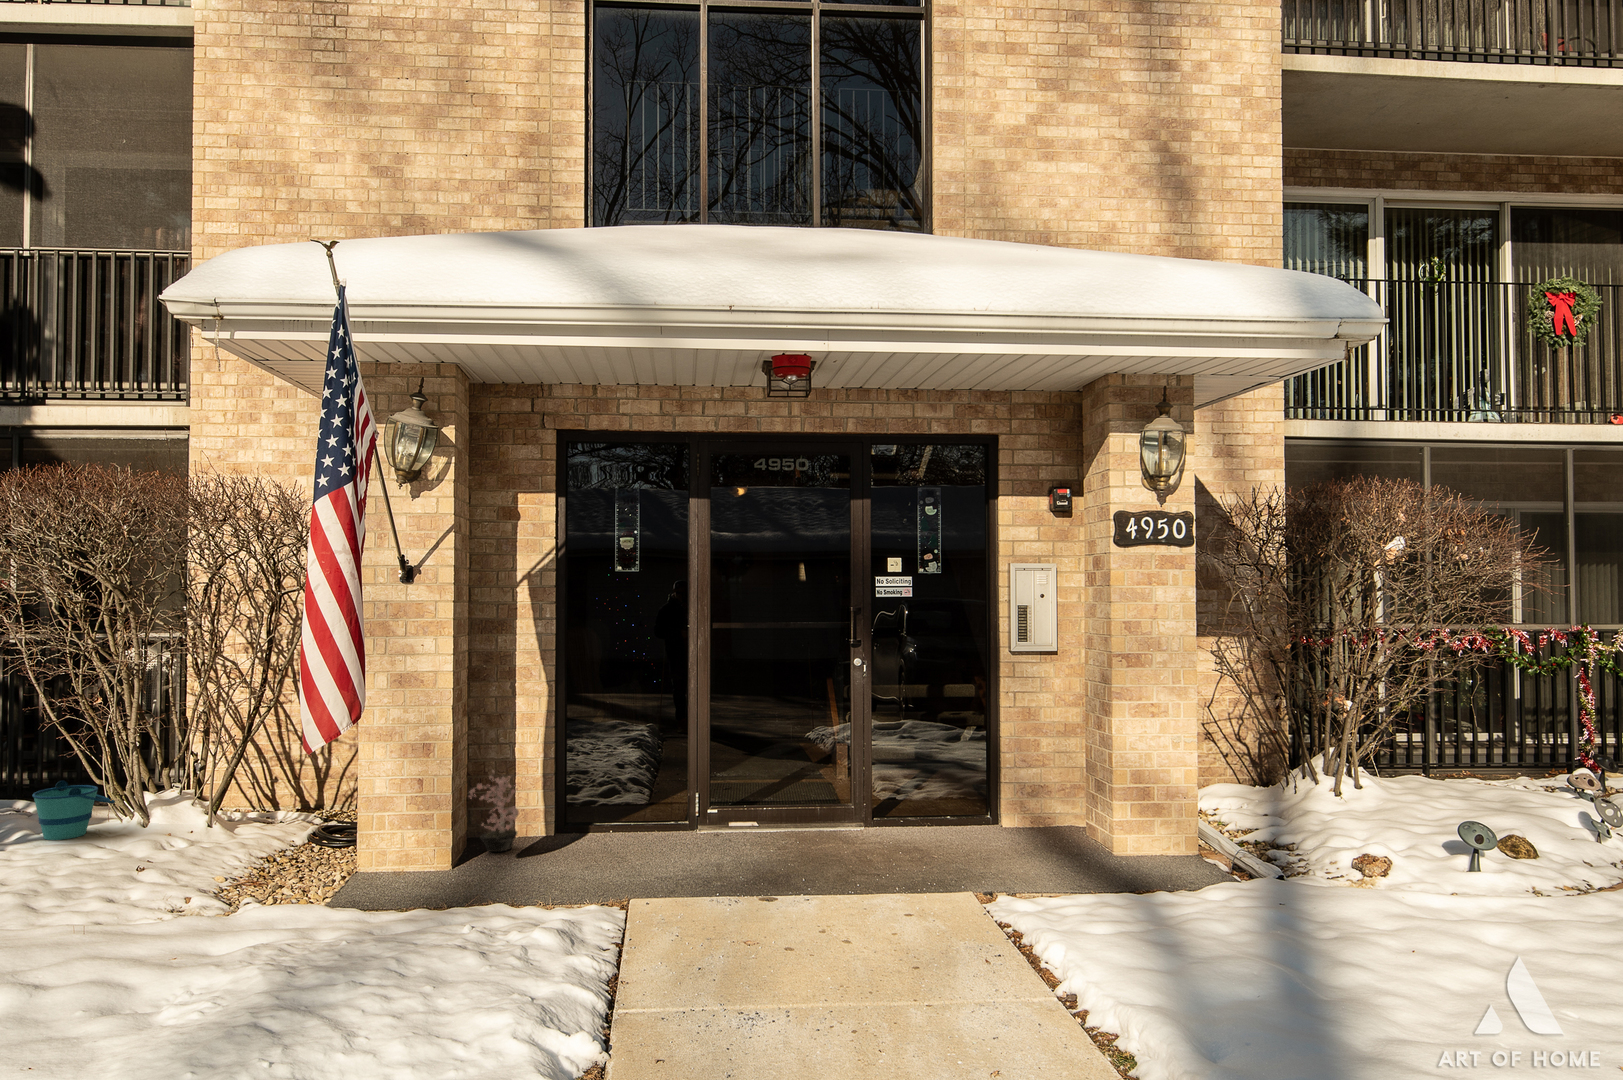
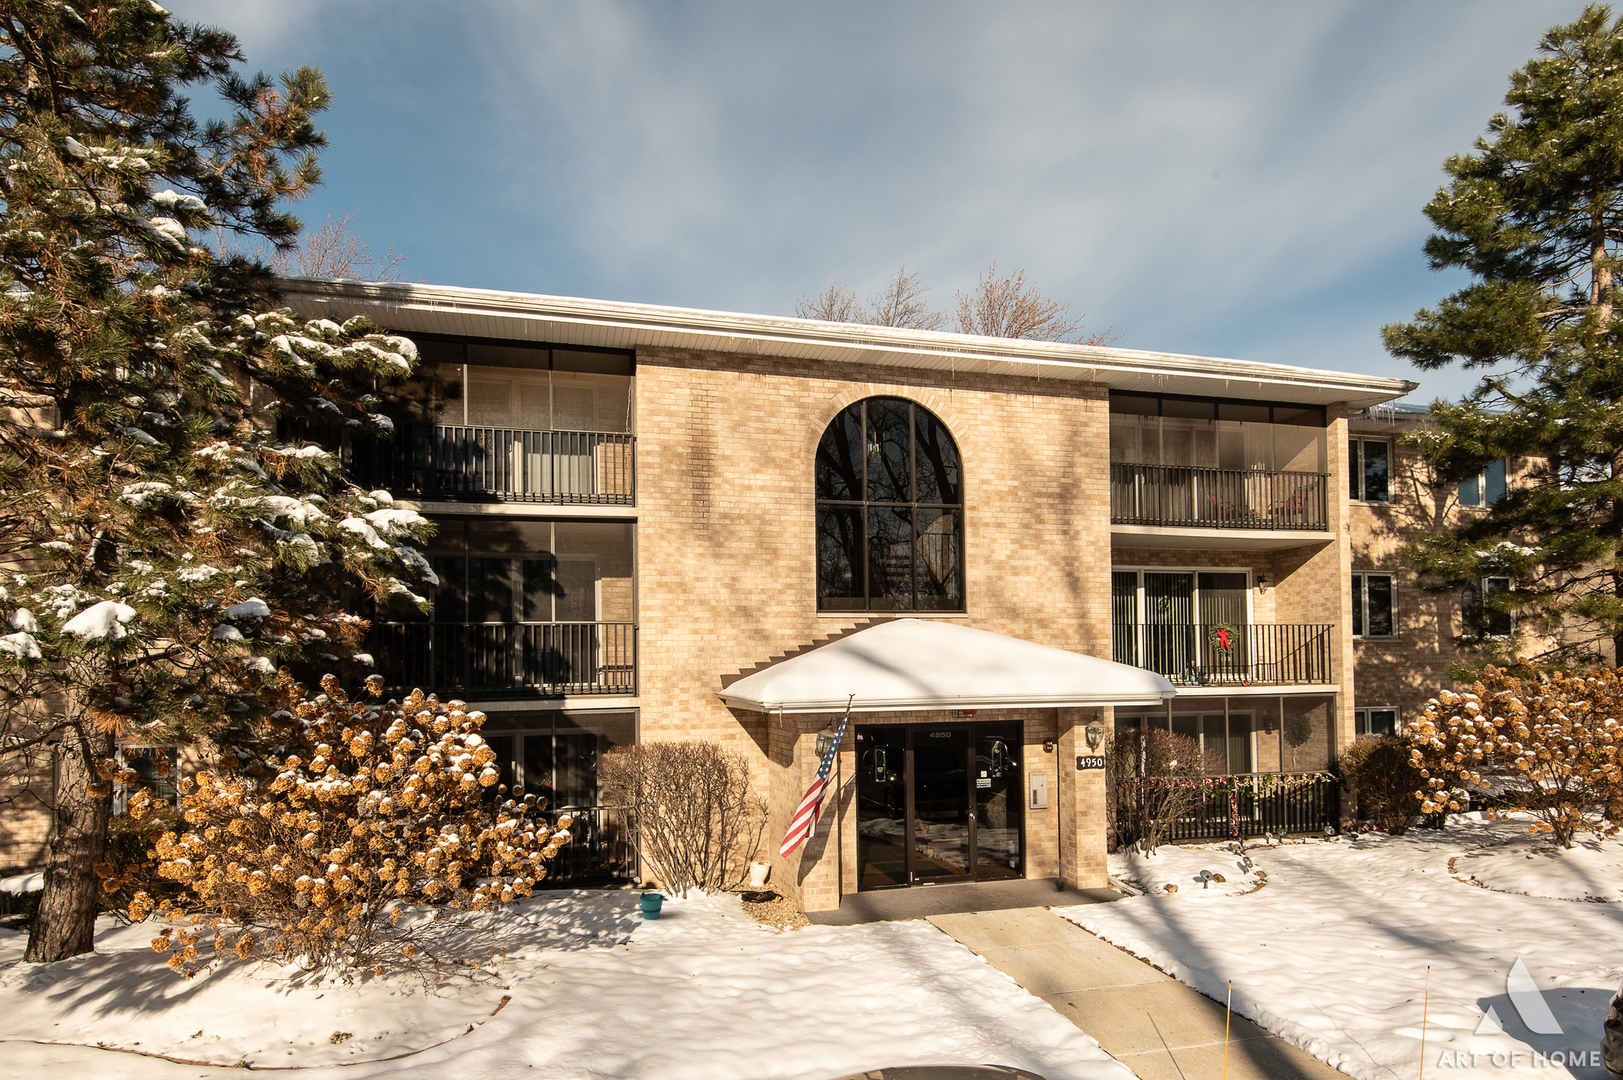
potted plant: present [470,776,519,852] -> present [1049,860,1065,891]

